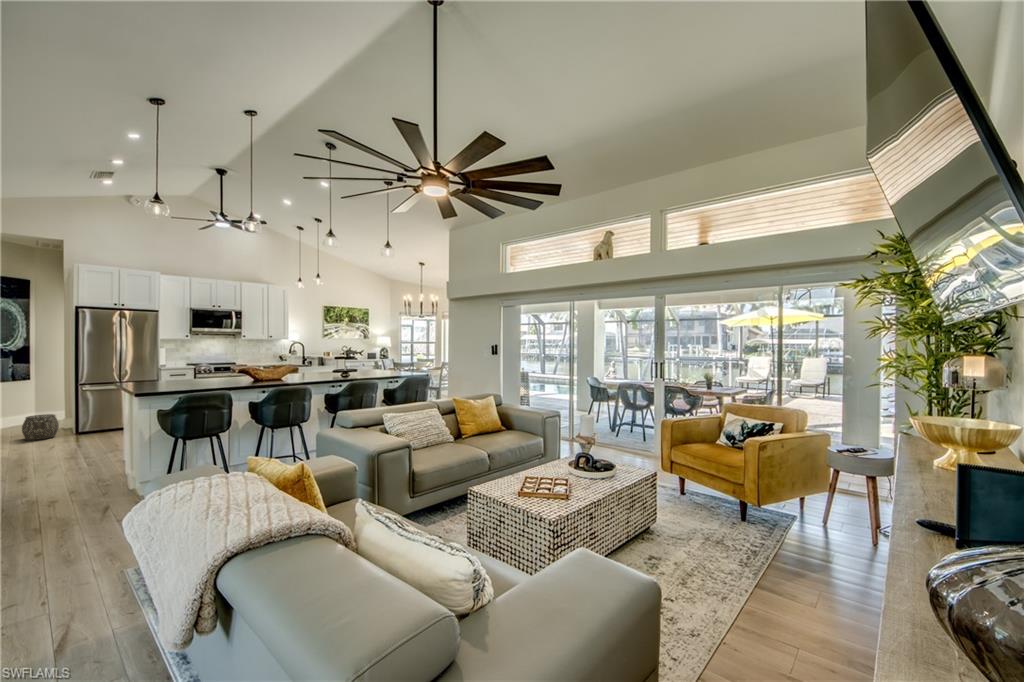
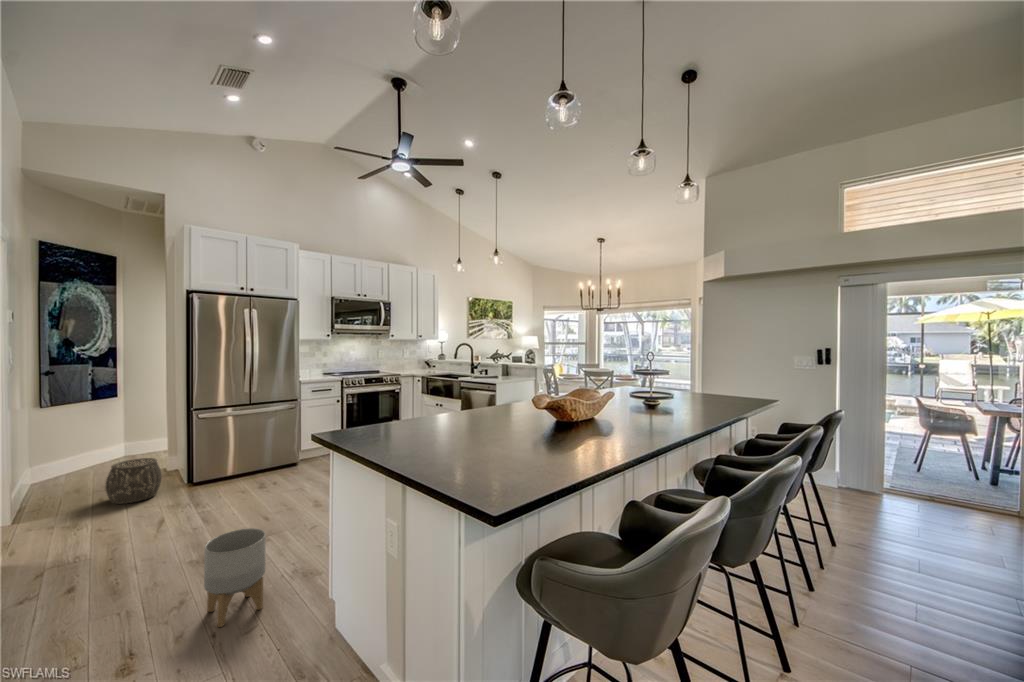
planter: none [71,430,103,468] -> present [204,528,266,627]

